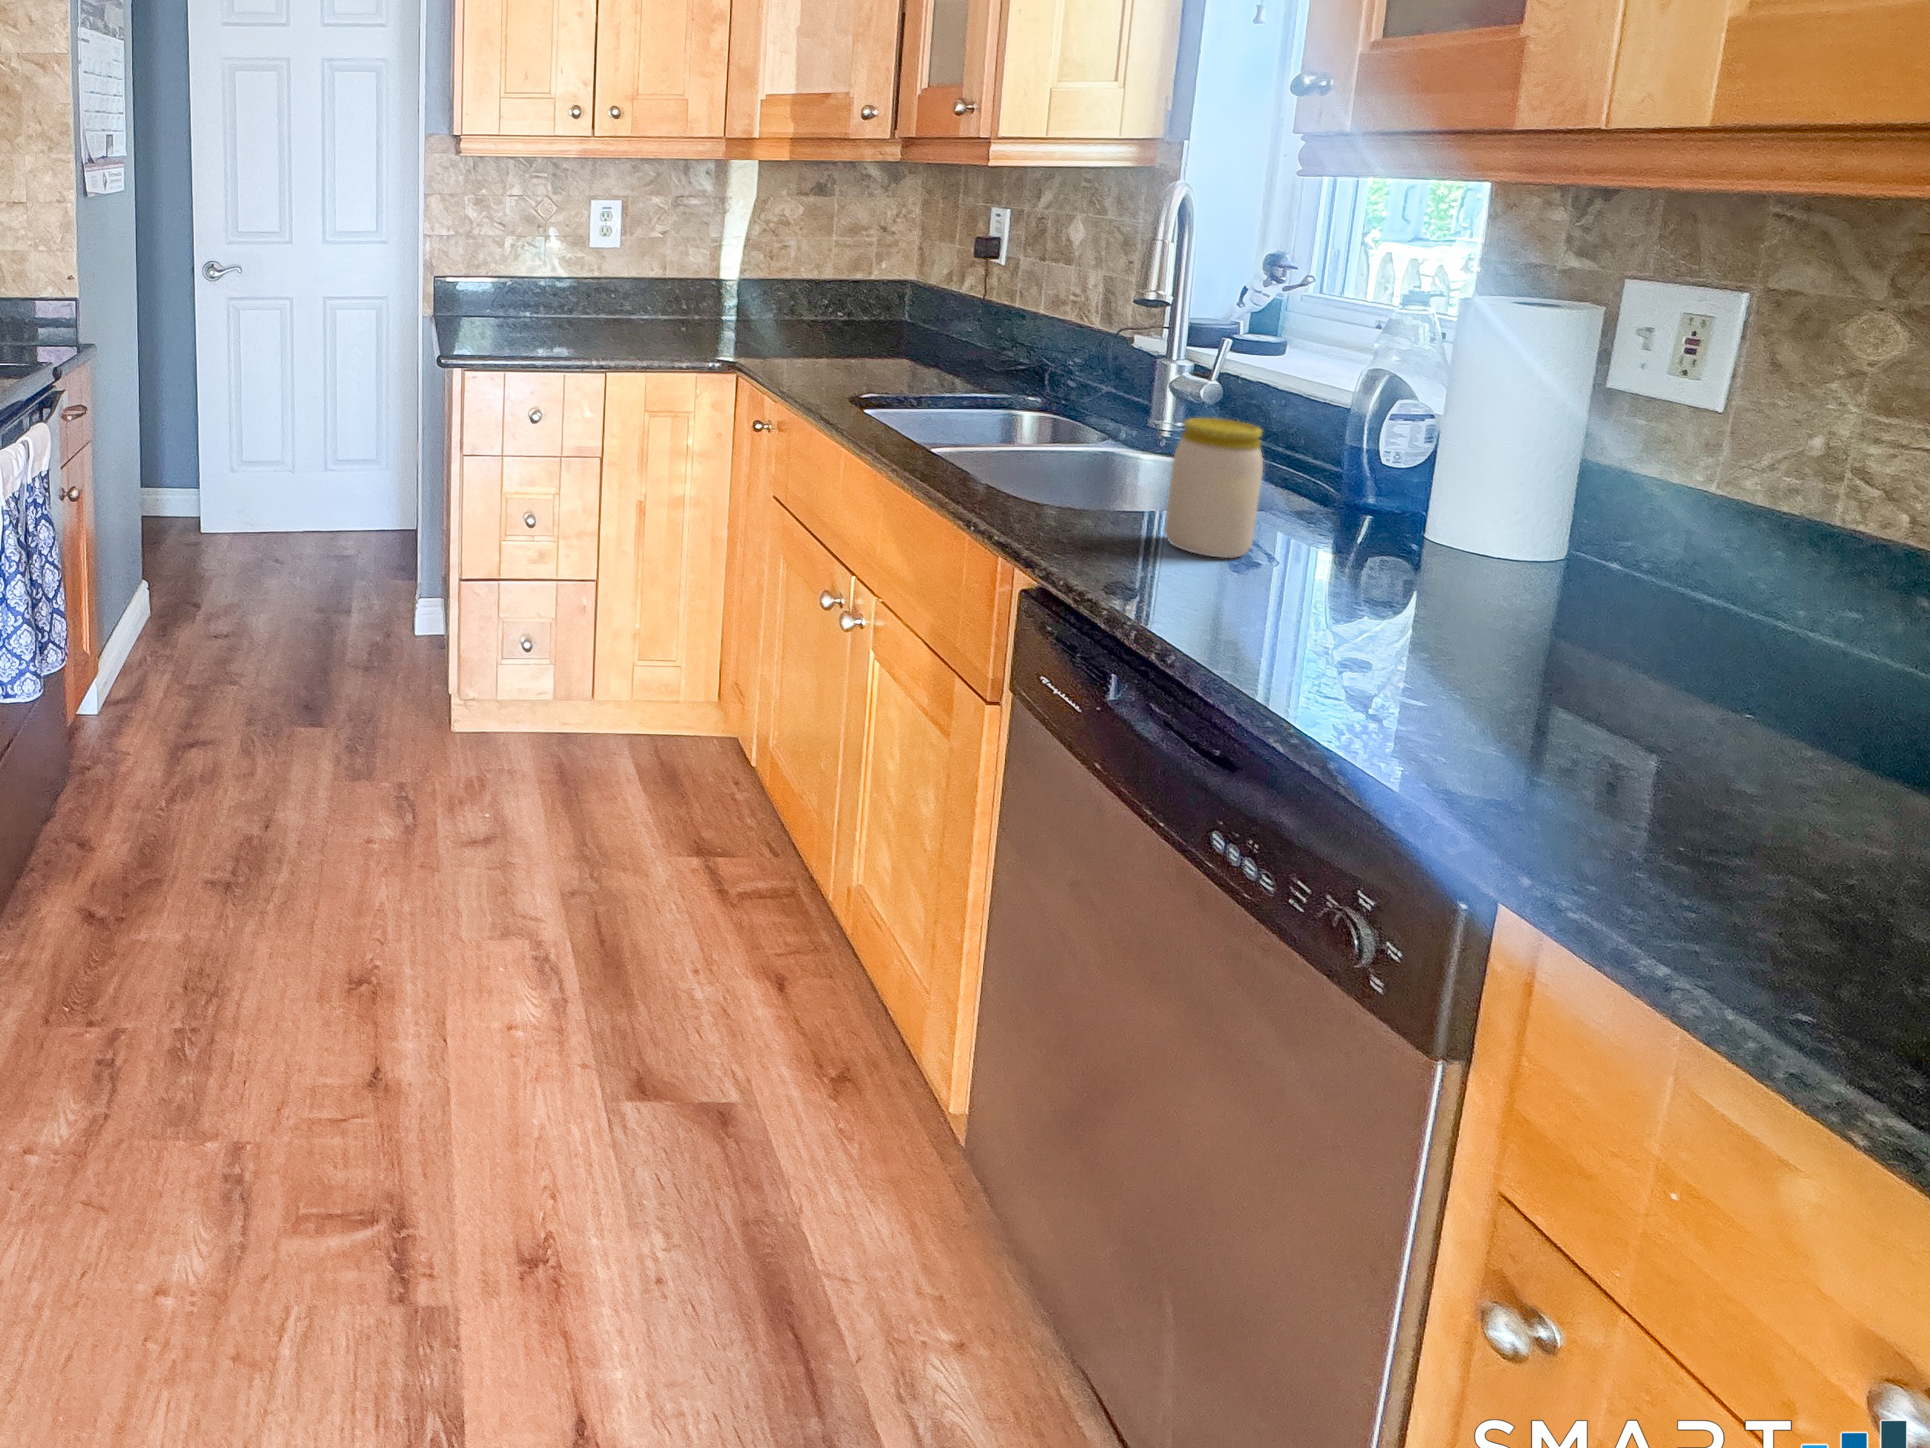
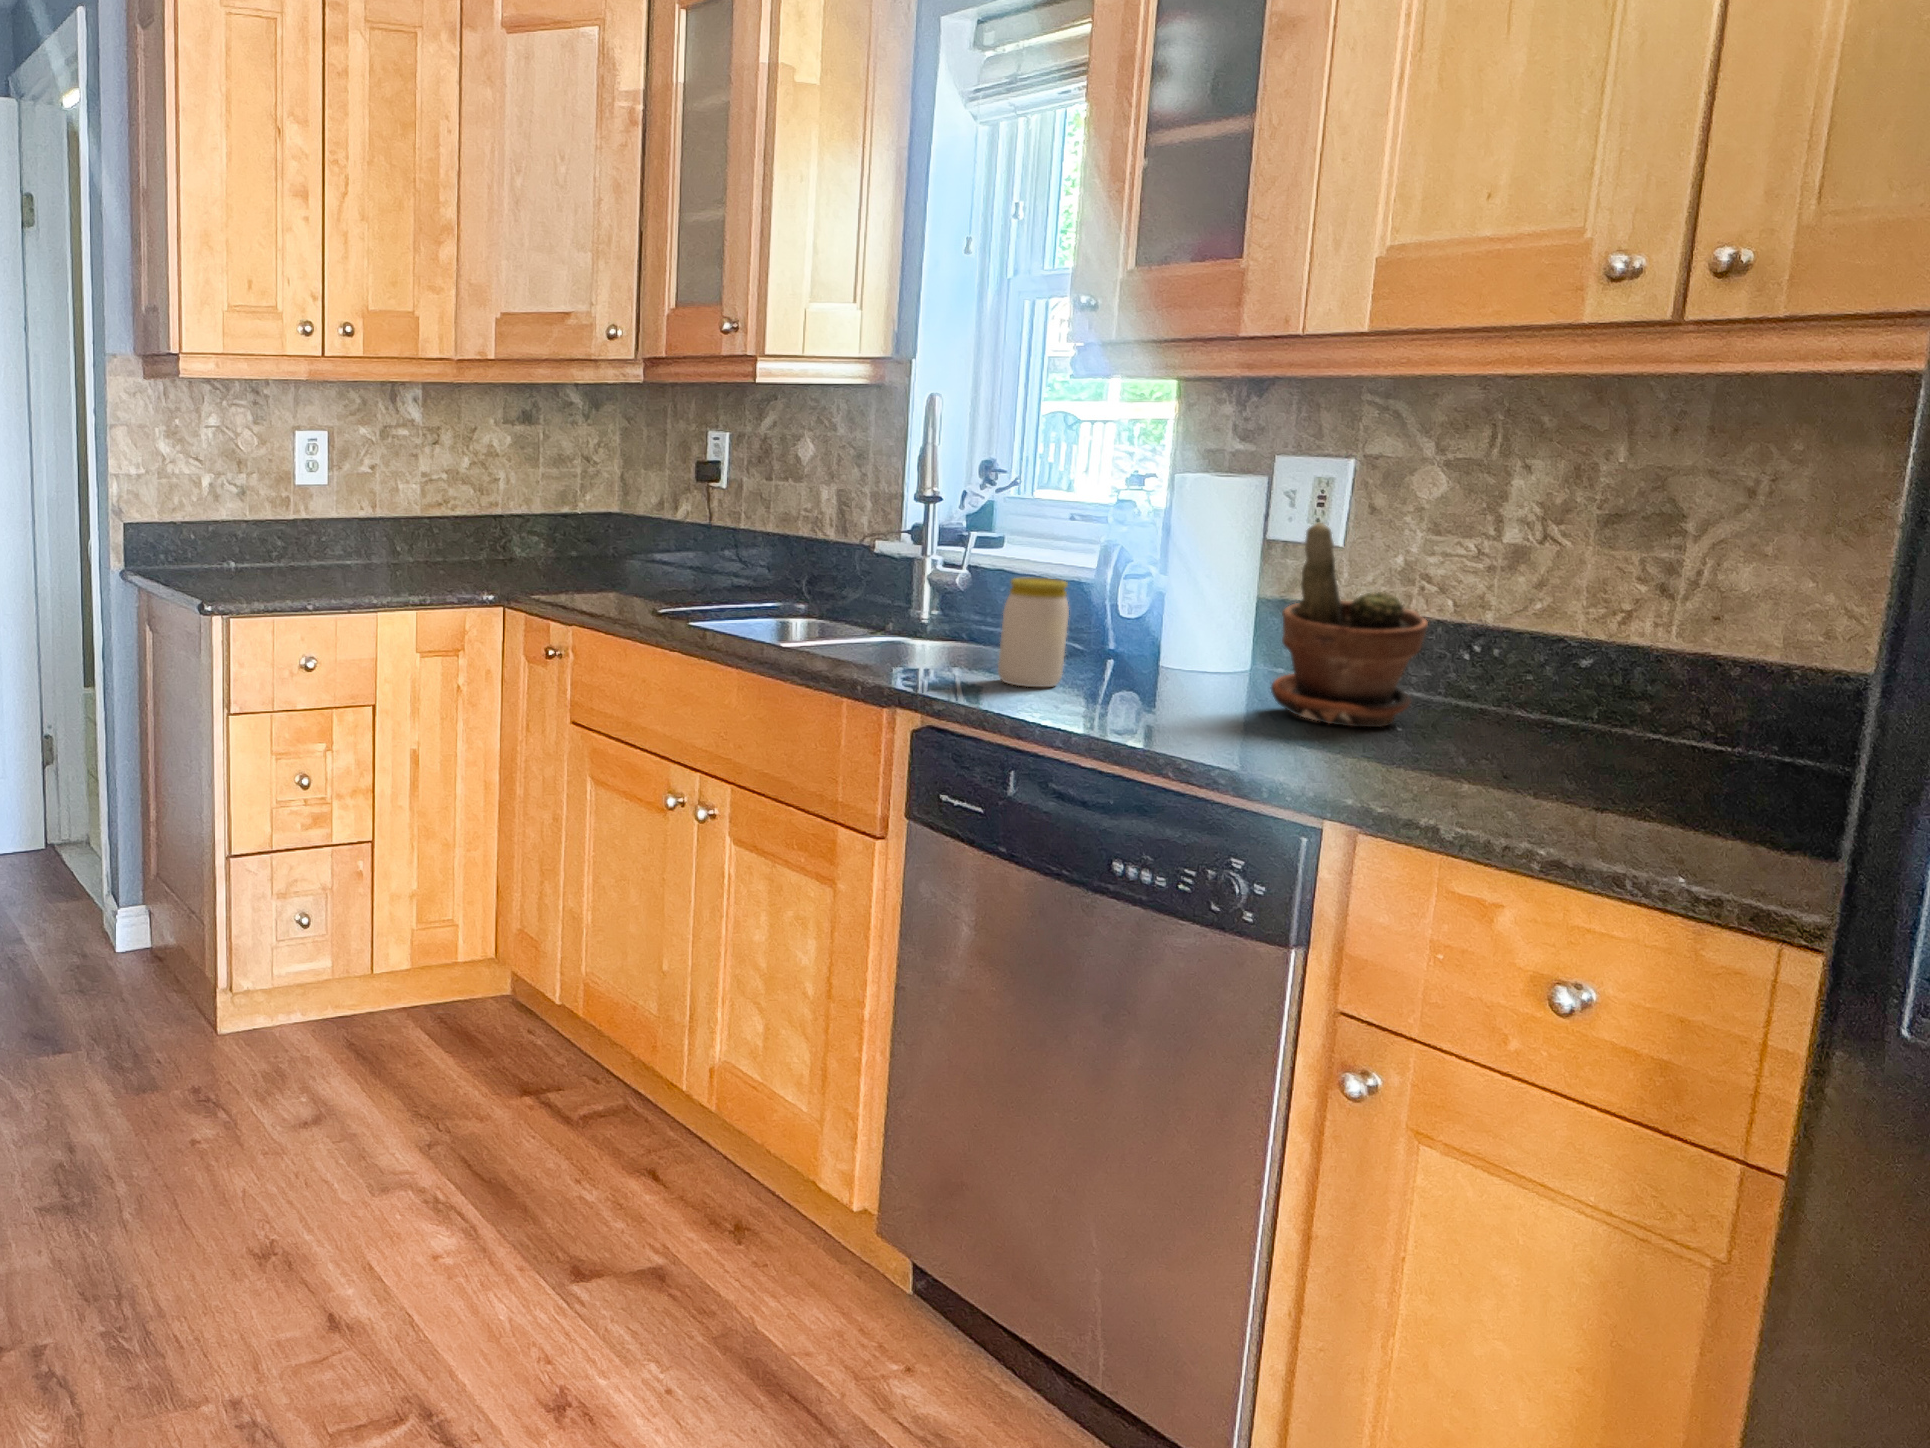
potted plant: none [1544,395,1828,705] -> present [1271,523,1428,727]

